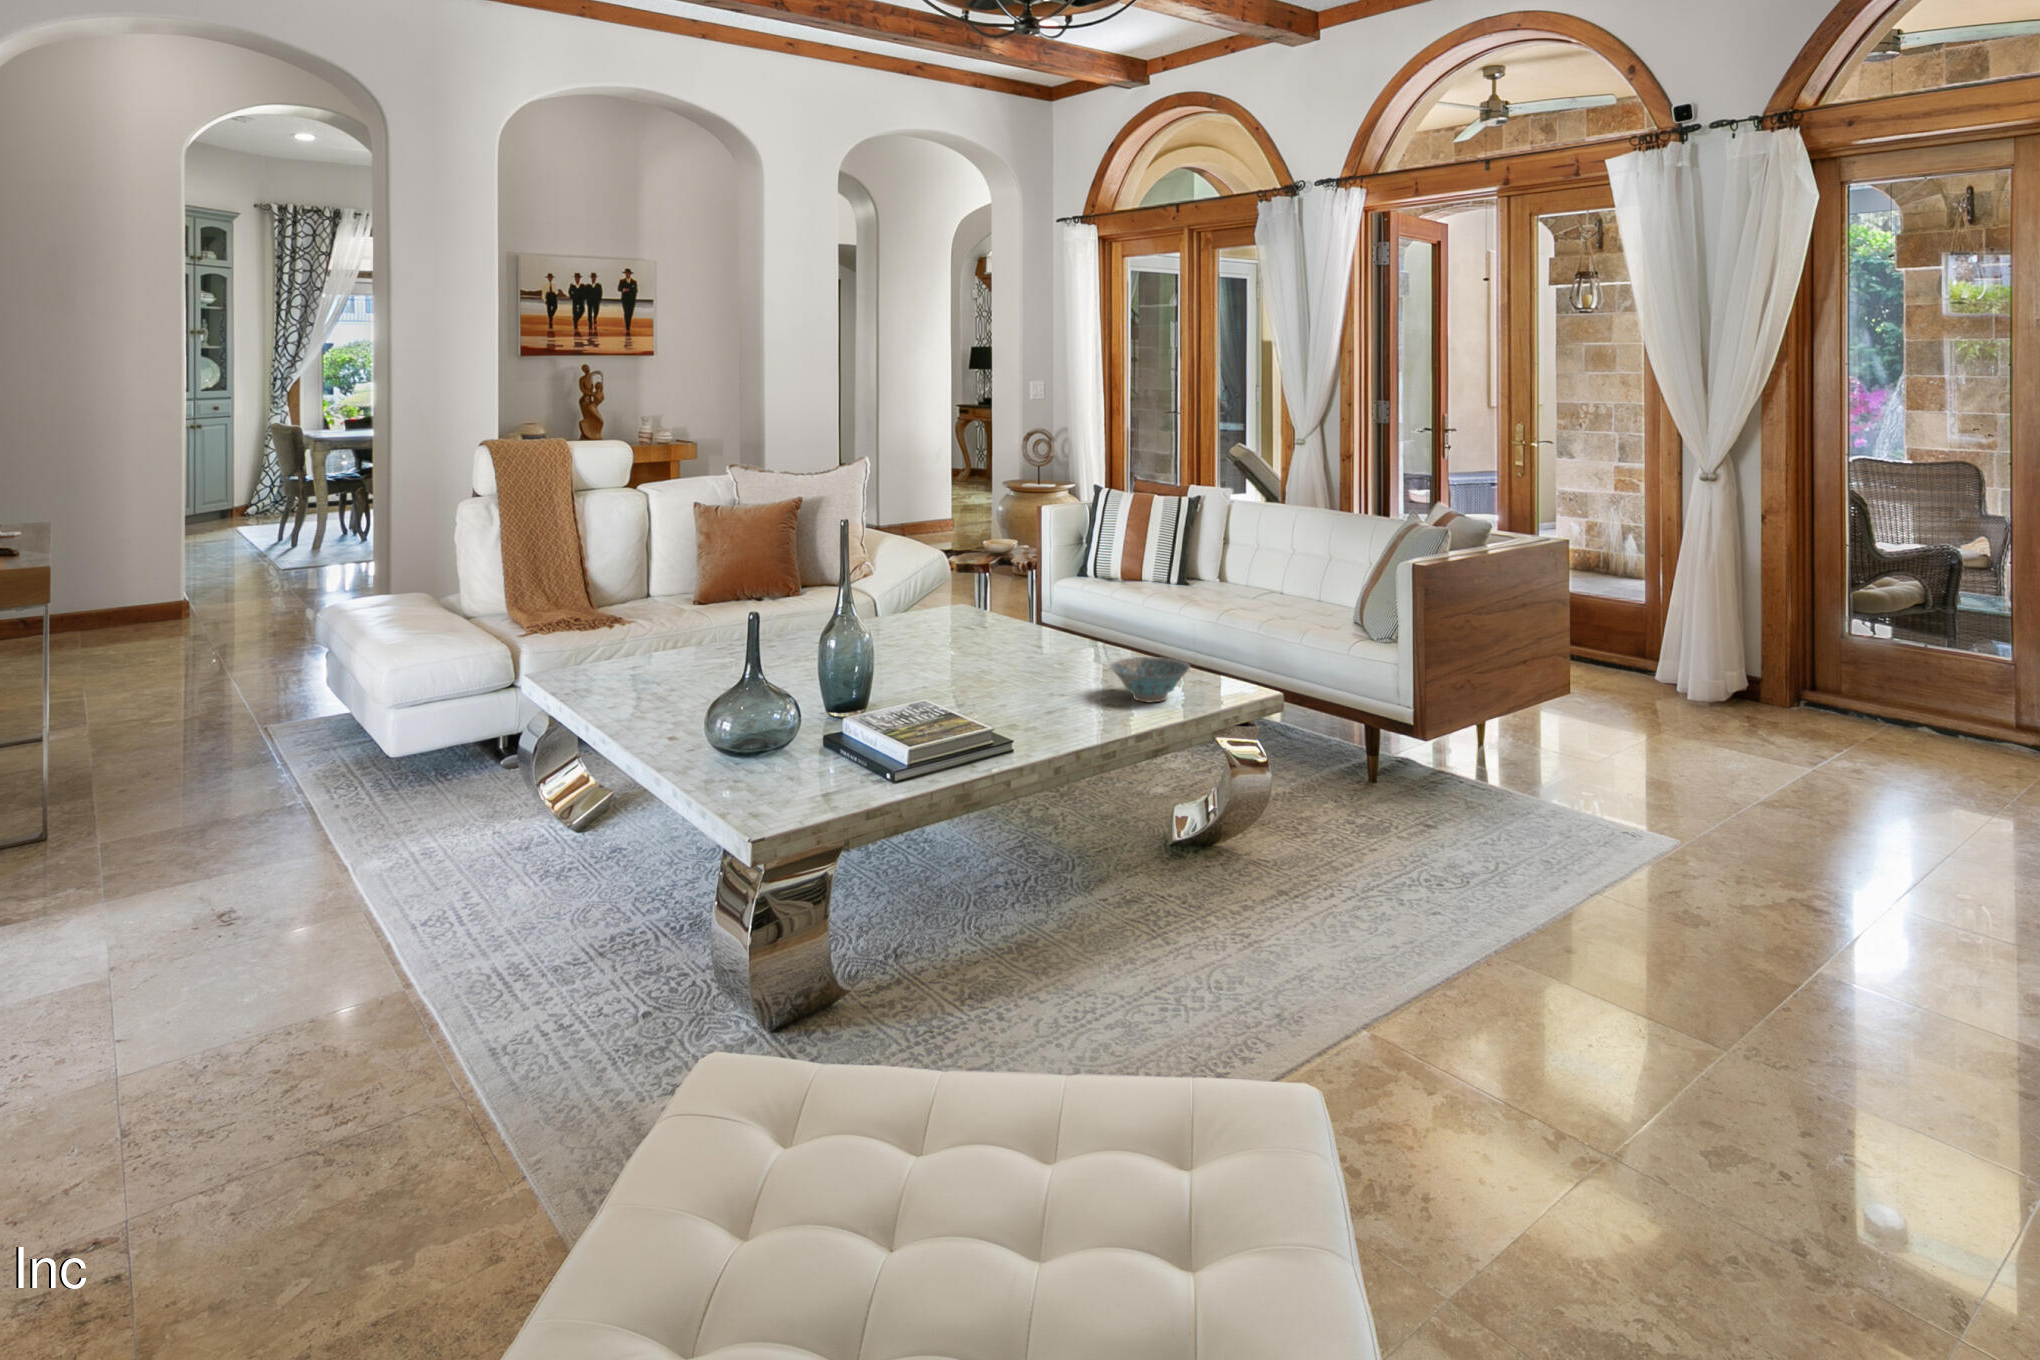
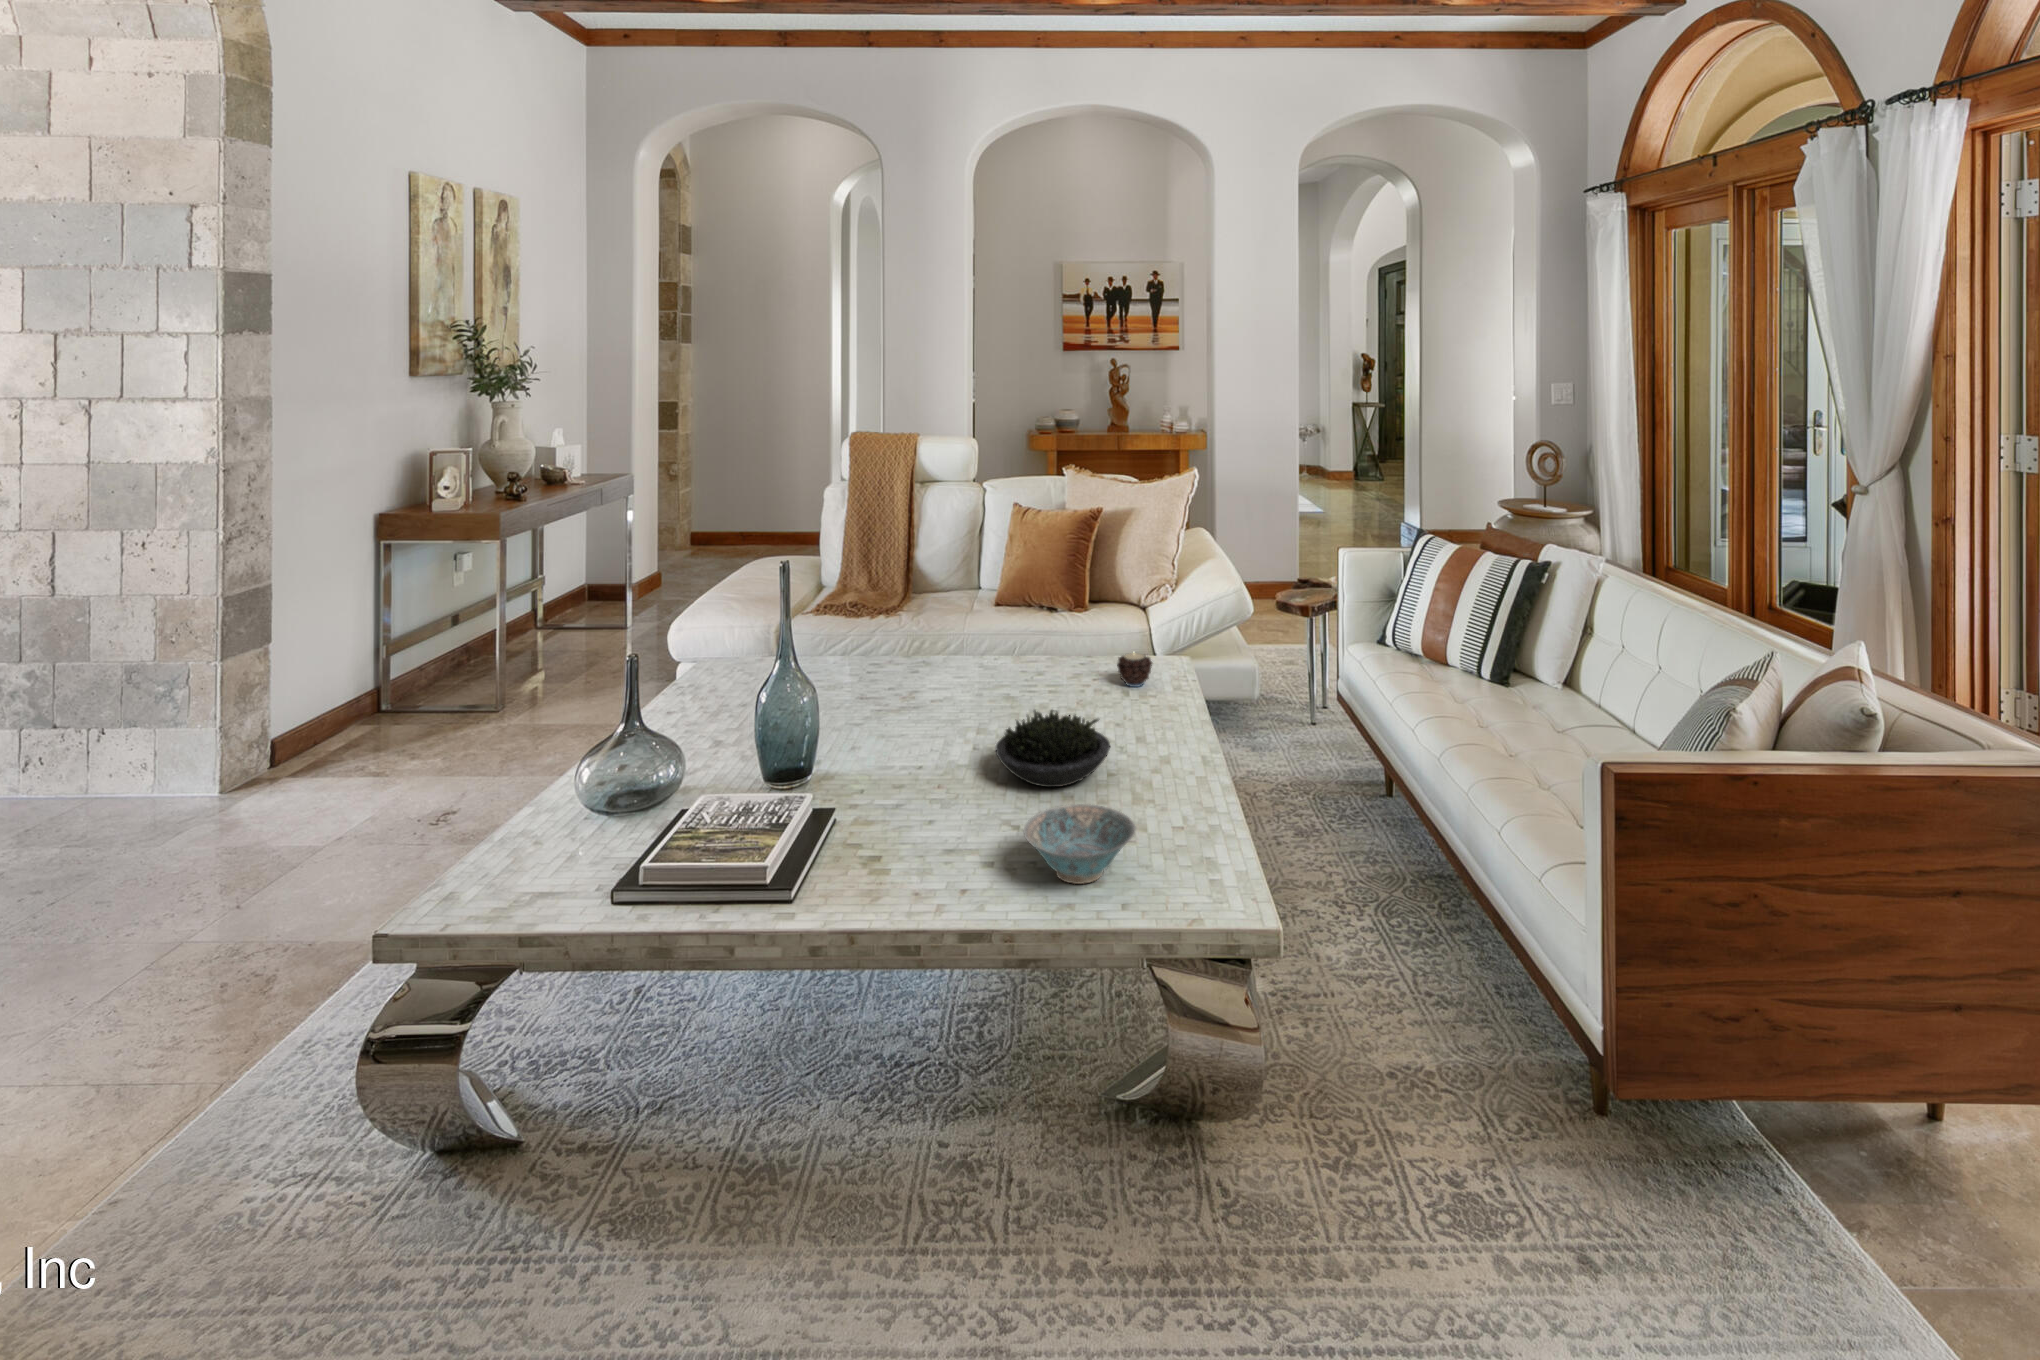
candle: none [945,594,975,625] -> present [1117,652,1152,687]
succulent plant: none [981,618,1073,675] -> present [996,710,1110,787]

